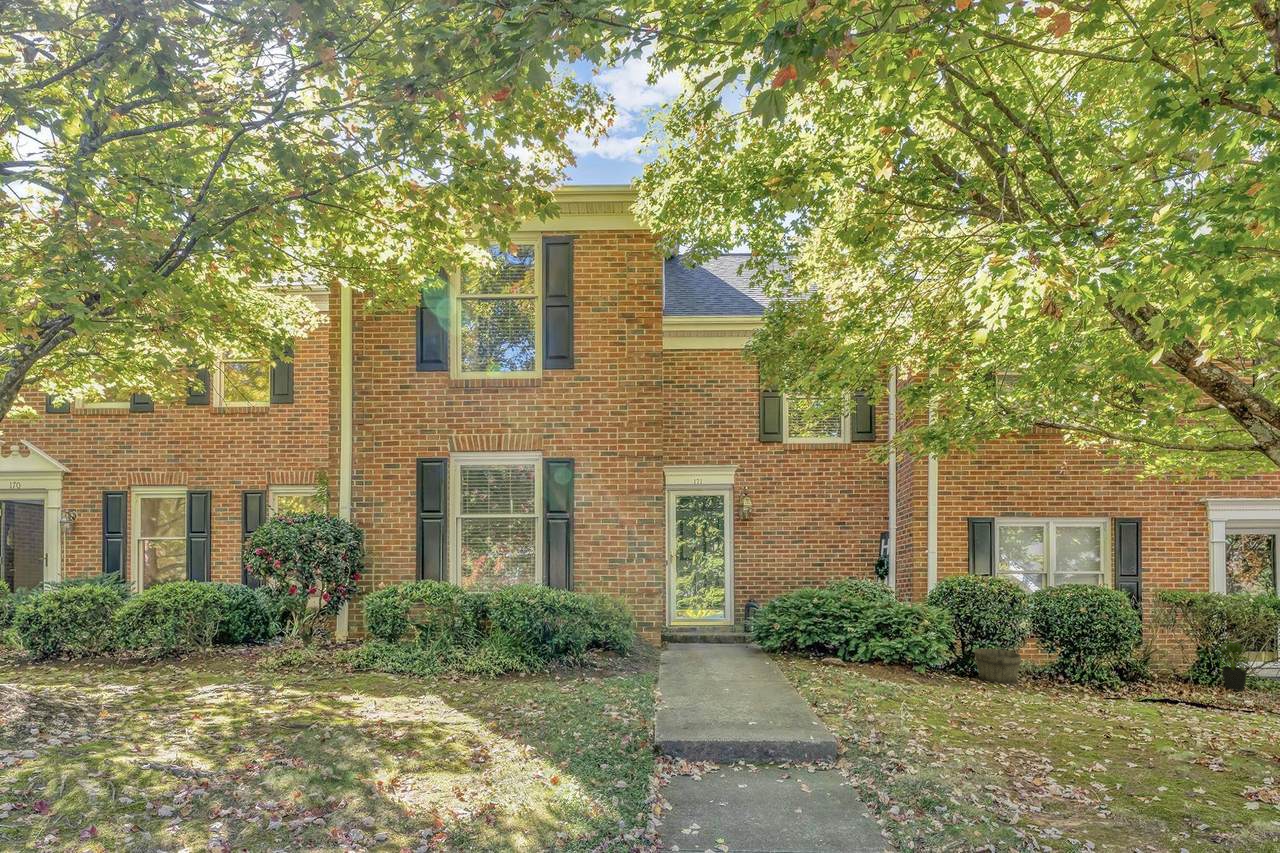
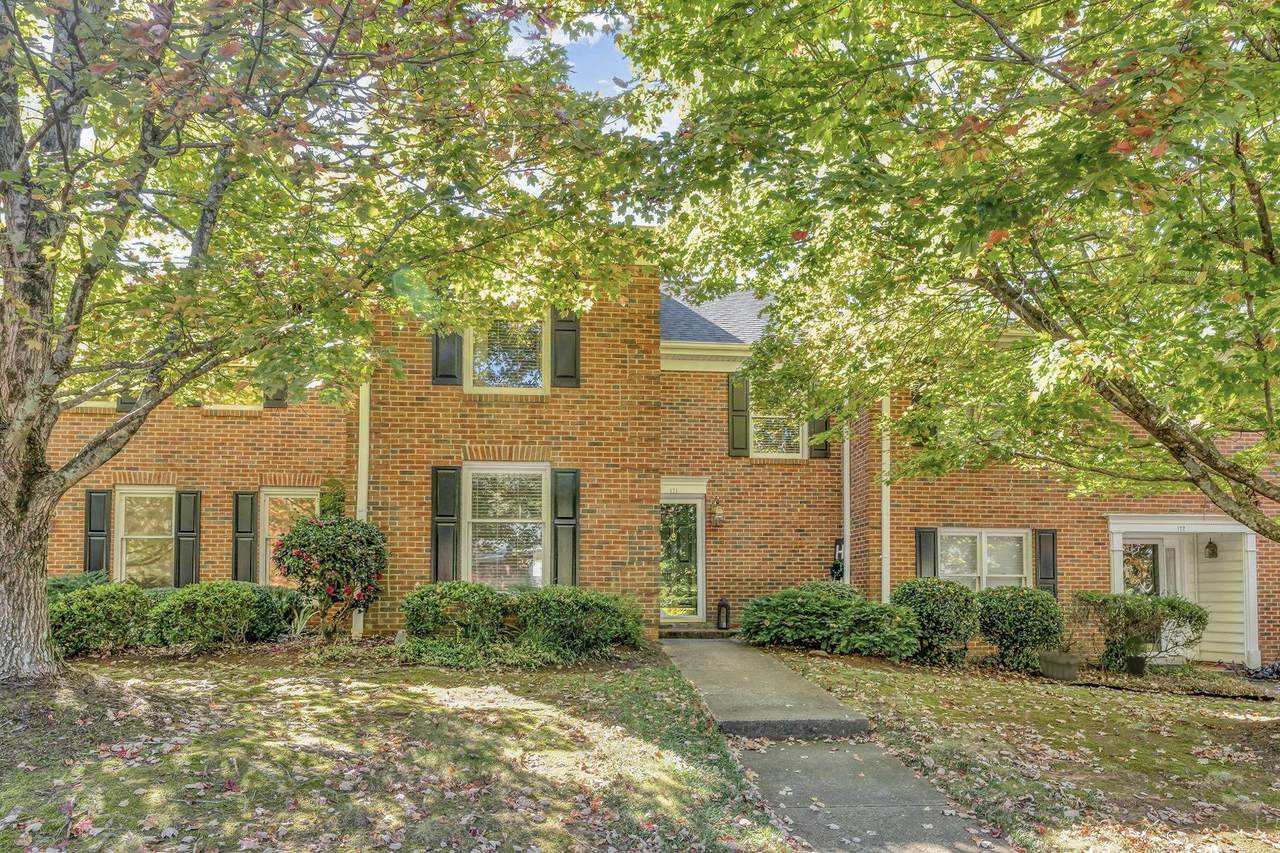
wooden bucket: present [974,646,1021,684] -> present [1039,650,1080,681]

